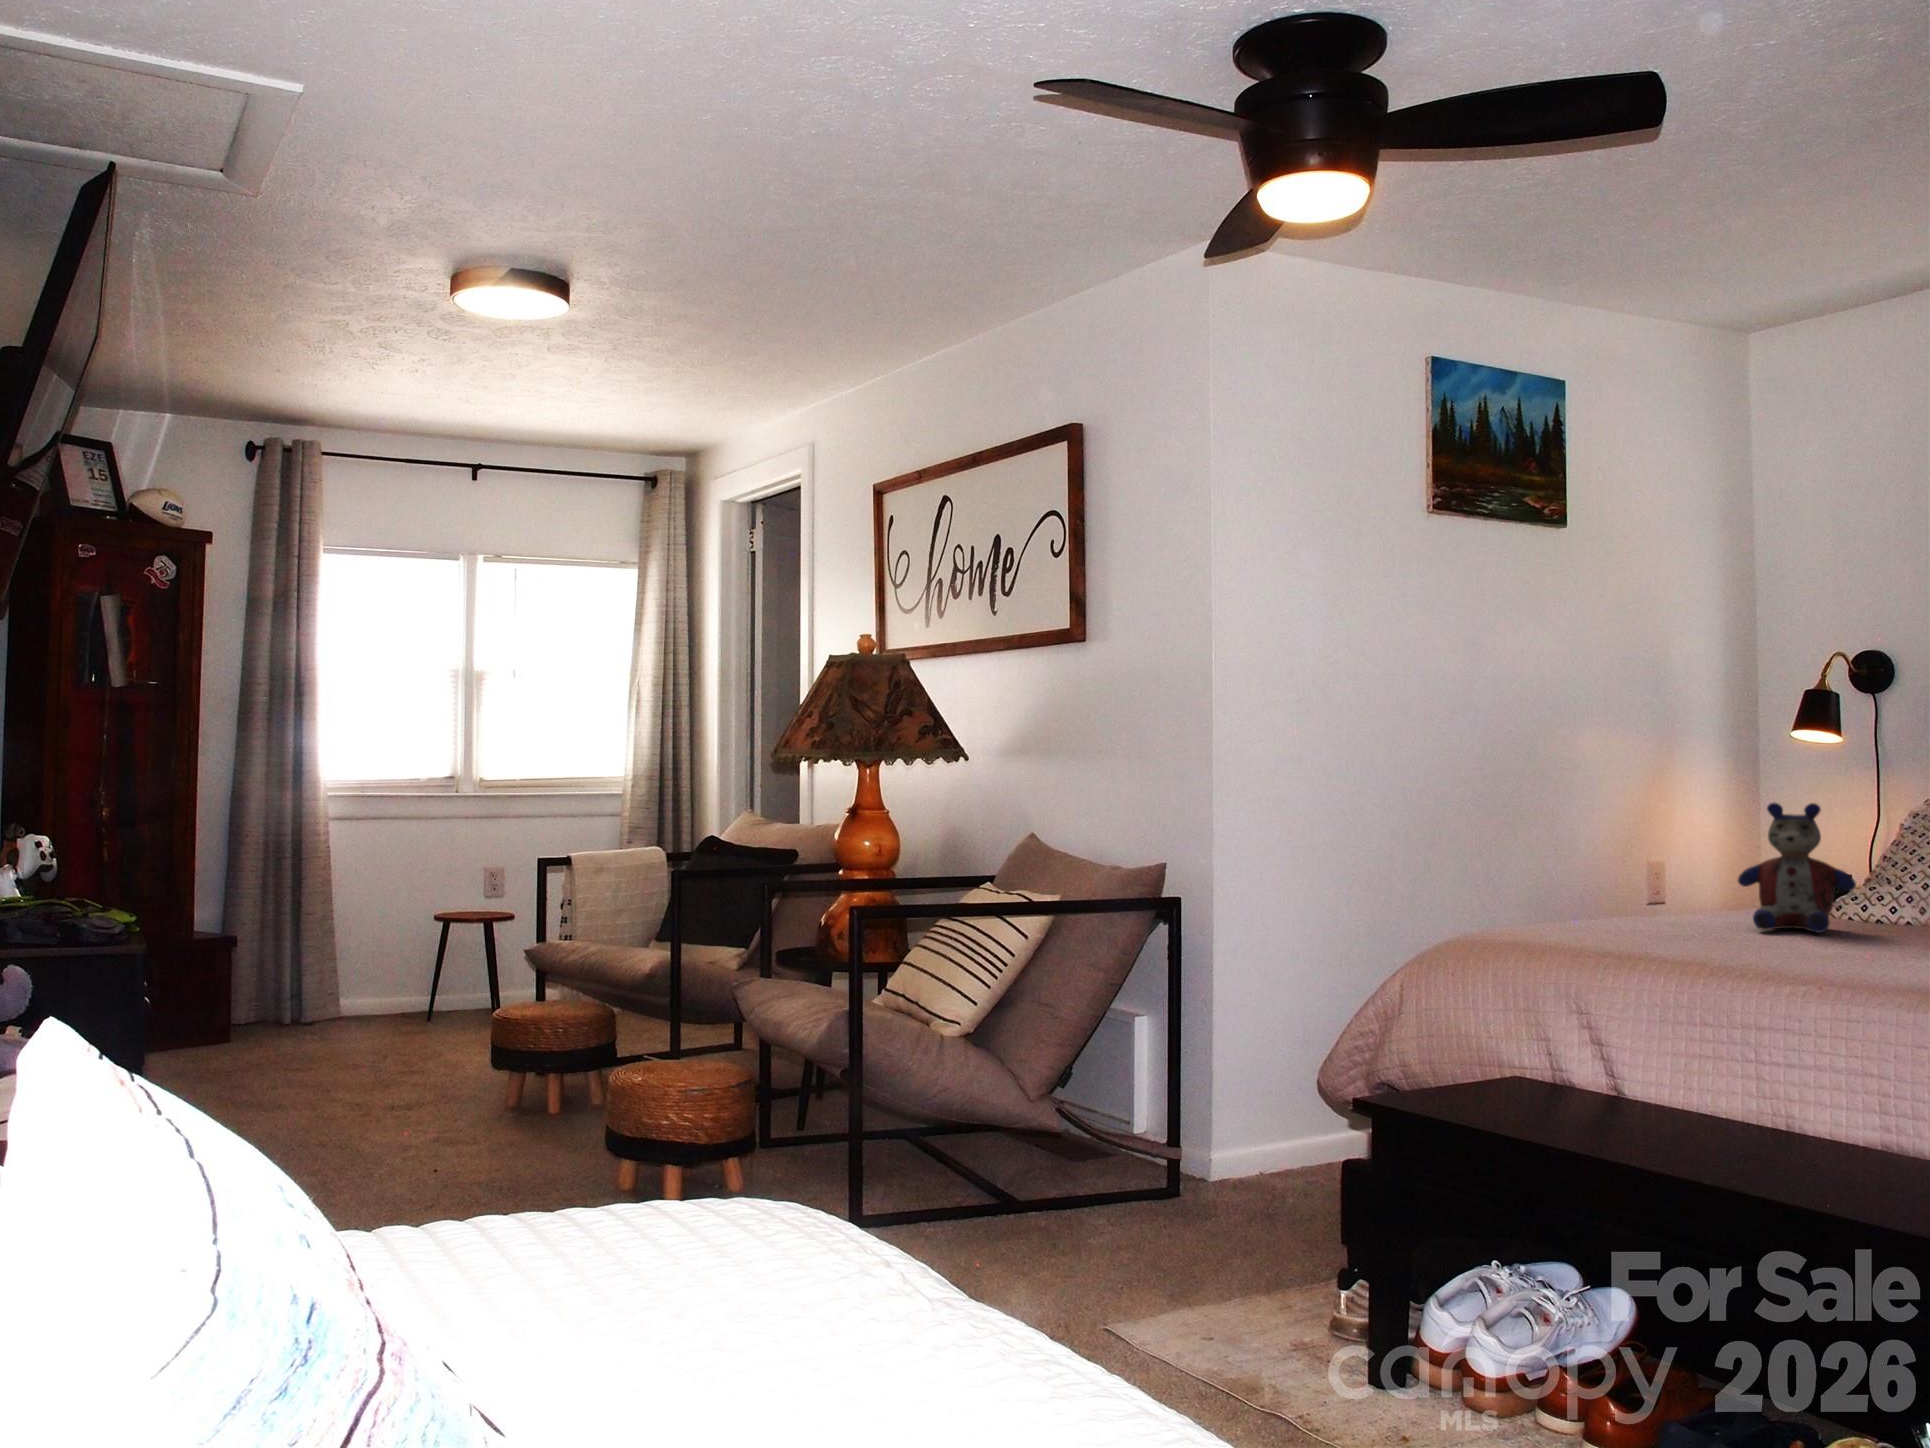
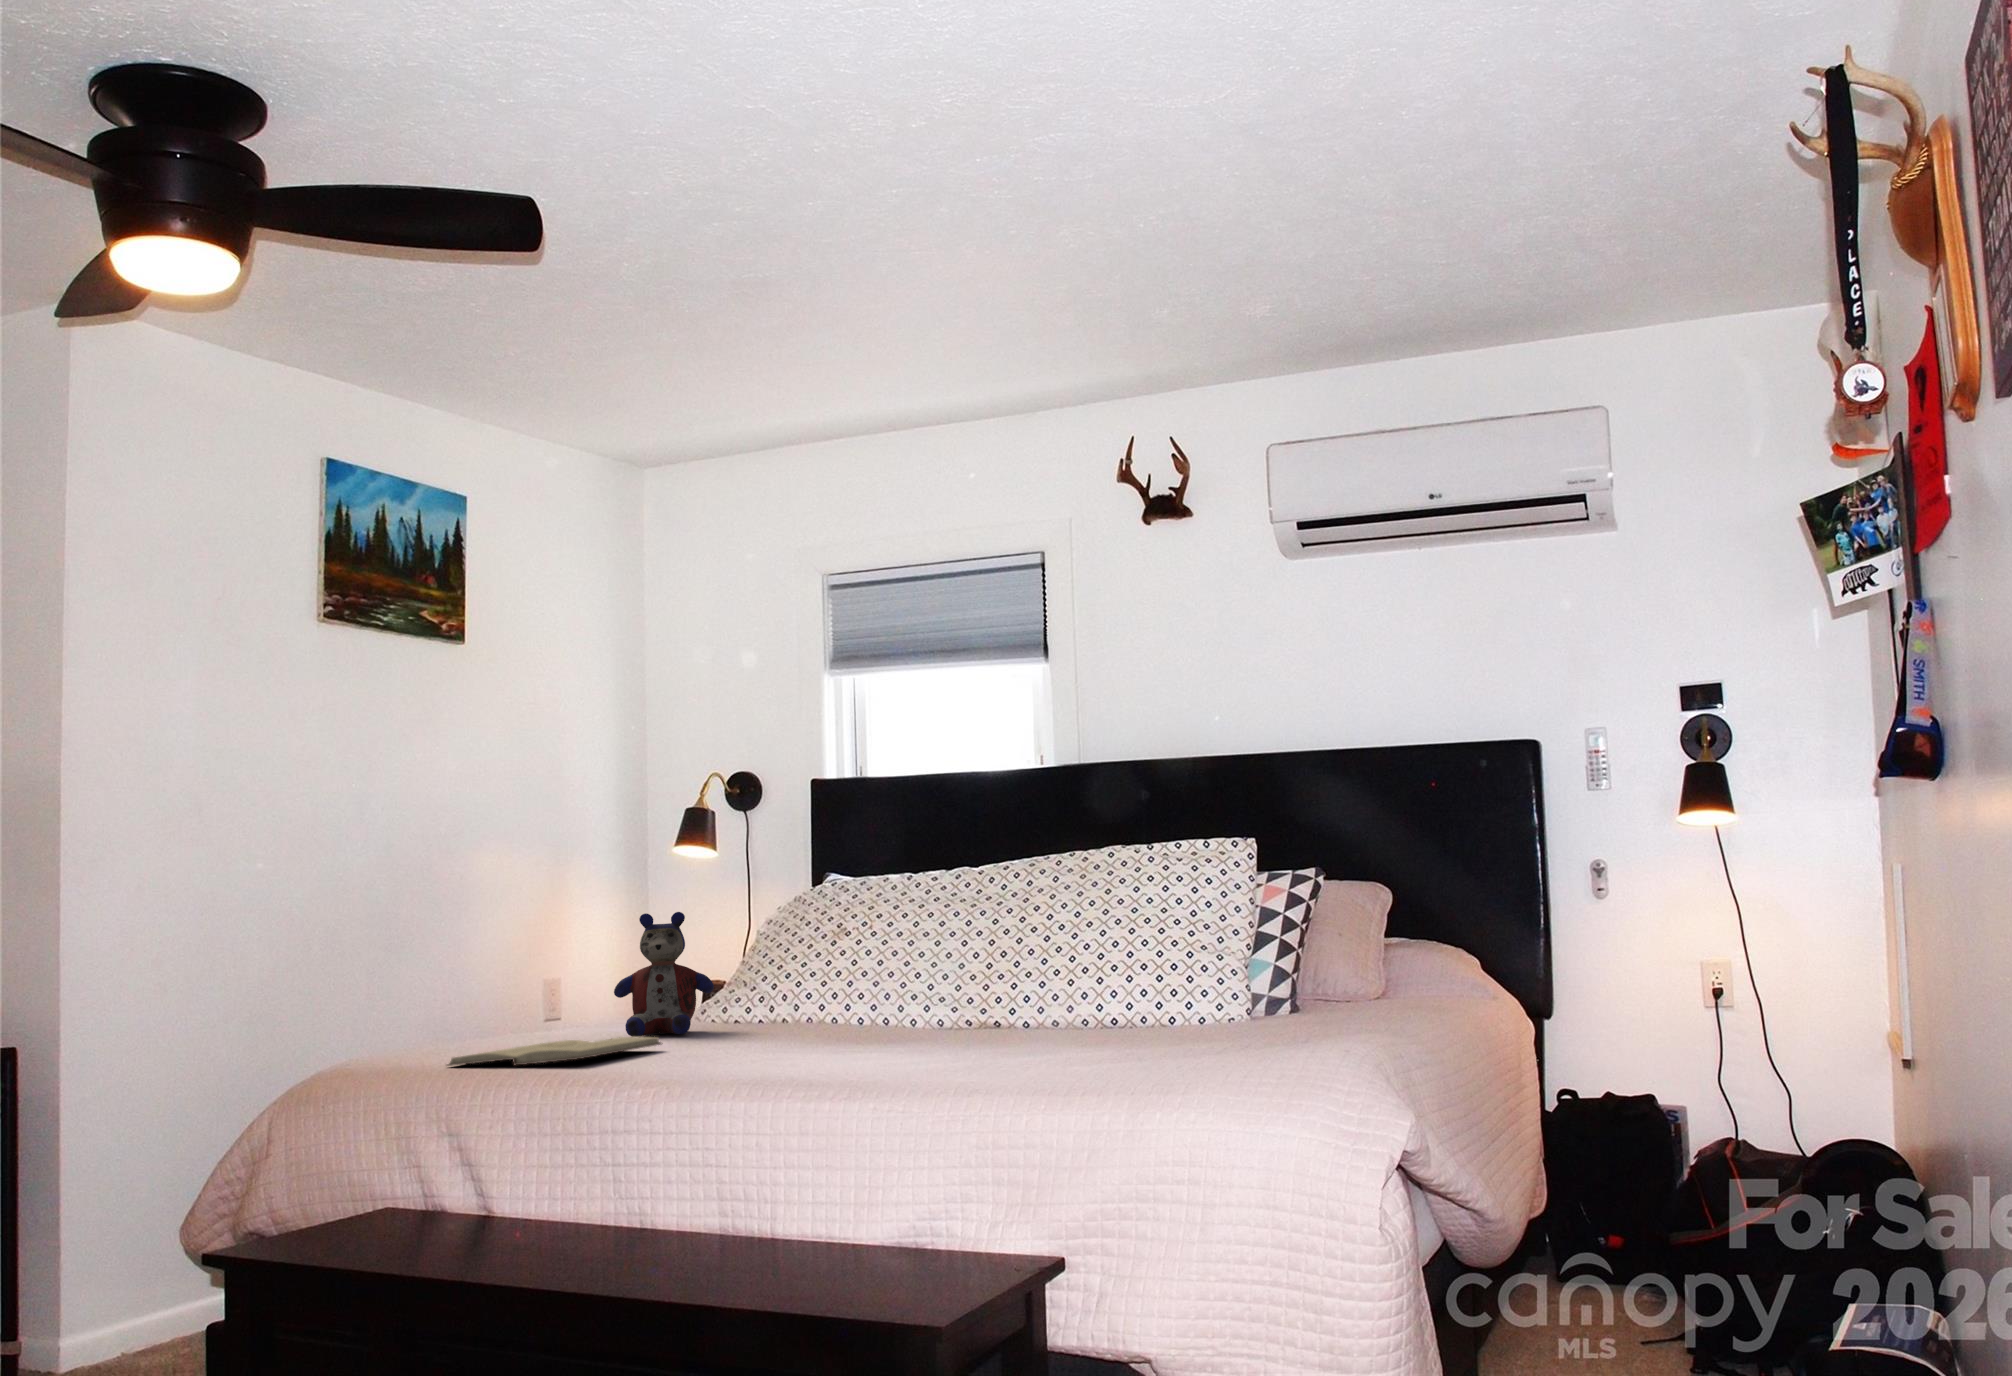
book: none [1566,928,1802,955] -> present [447,1037,661,1066]

